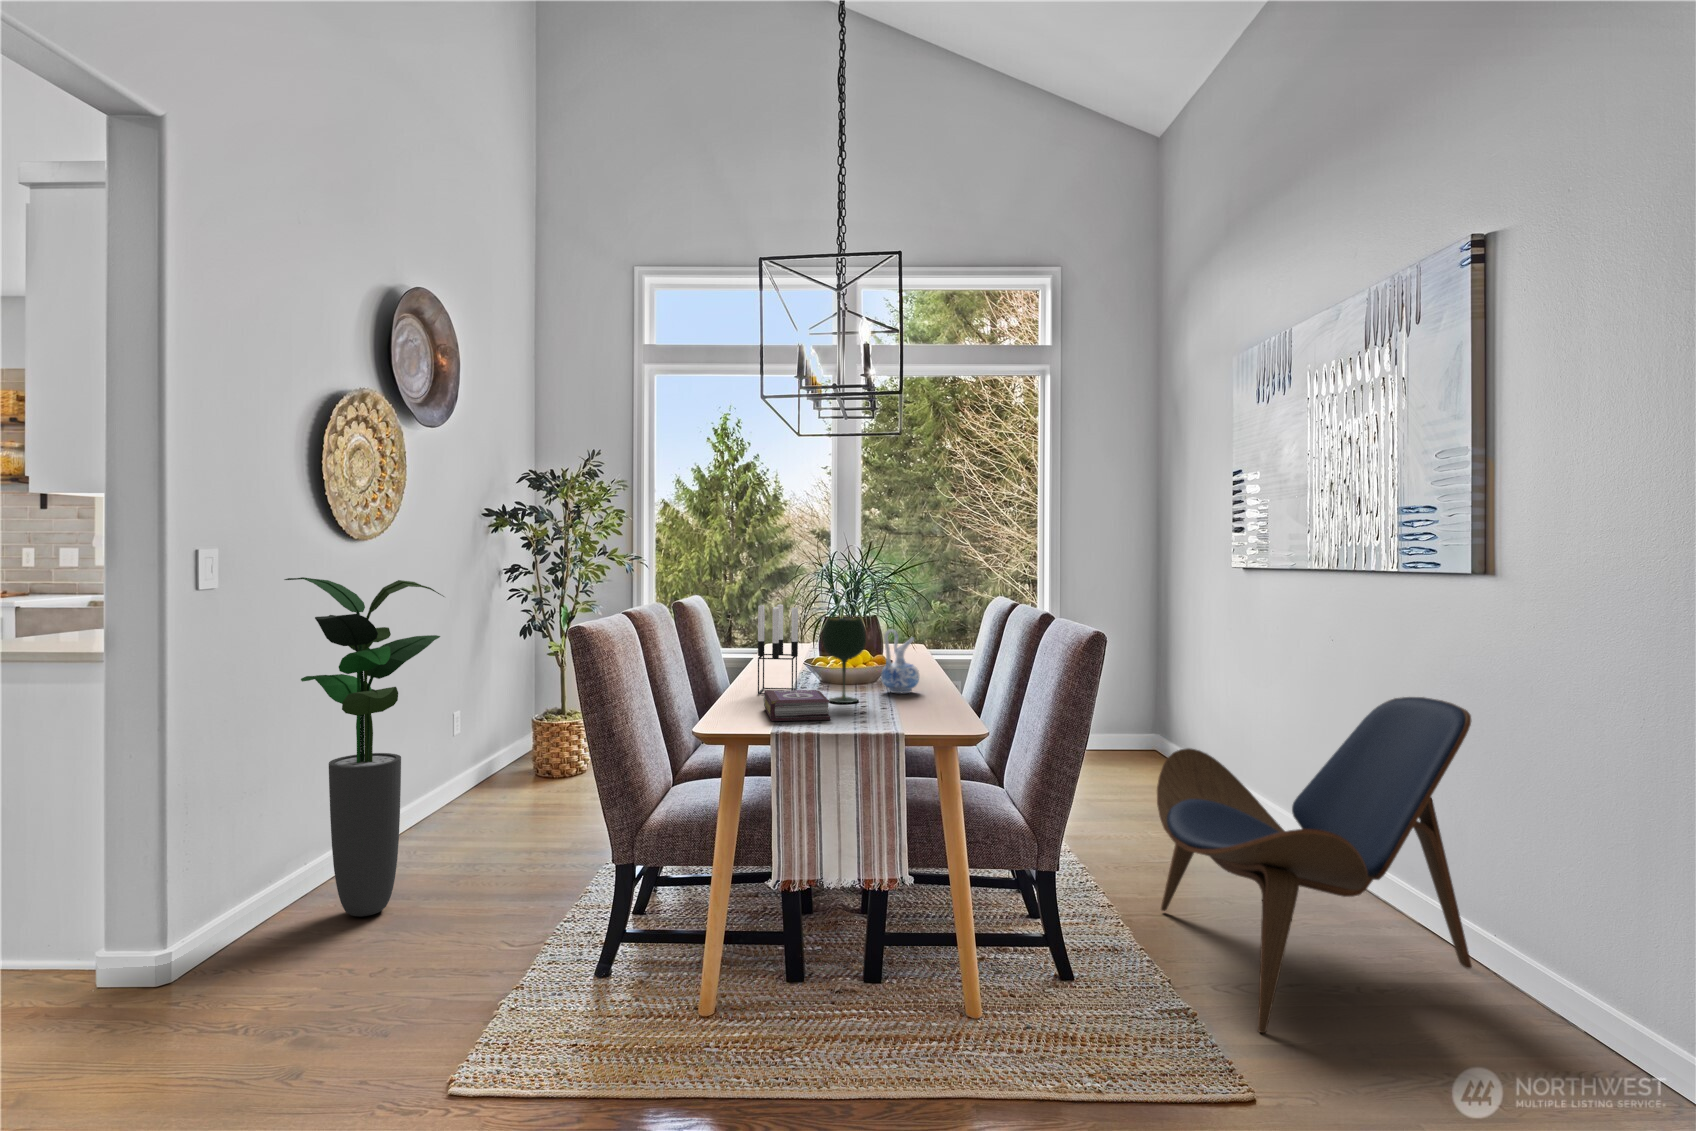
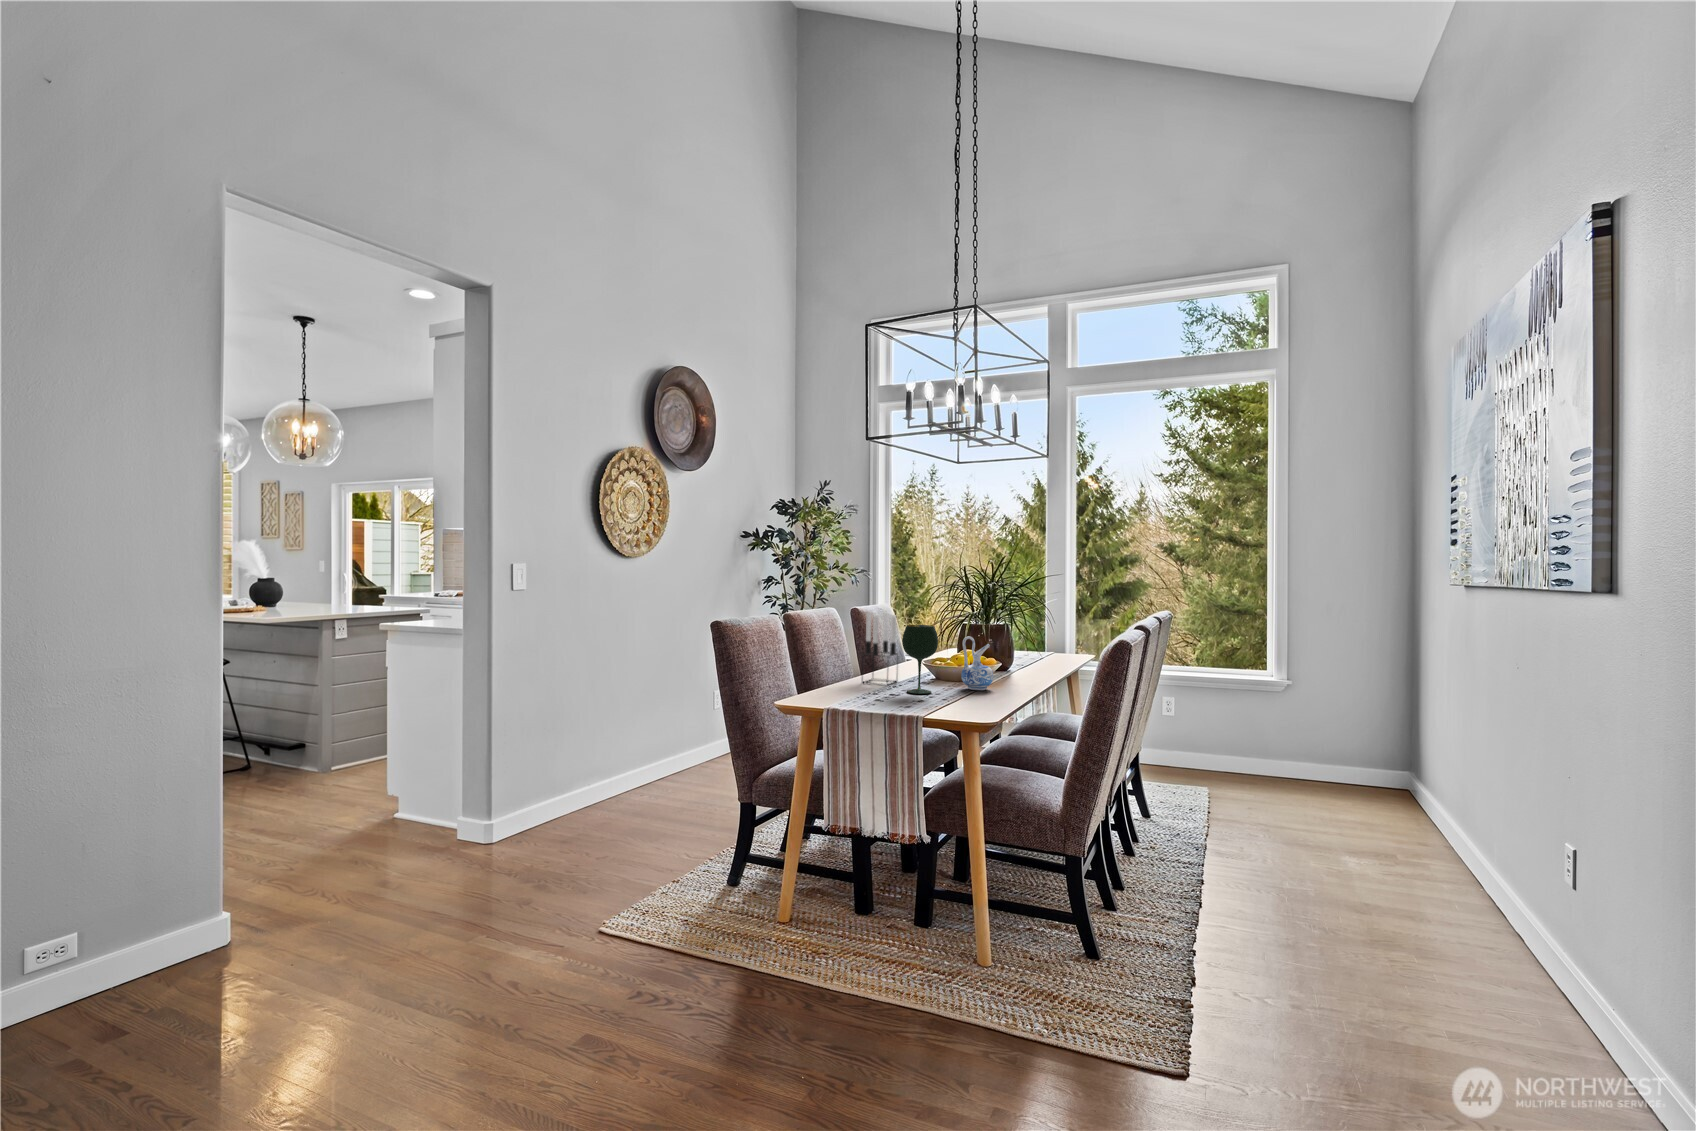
potted plant: present [284,577,444,916] -> none [565,582,666,823]
book: present [763,690,831,721] -> none [837,679,892,705]
lounge chair: present [1157,697,1472,1033] -> none [1198,727,1522,1019]

